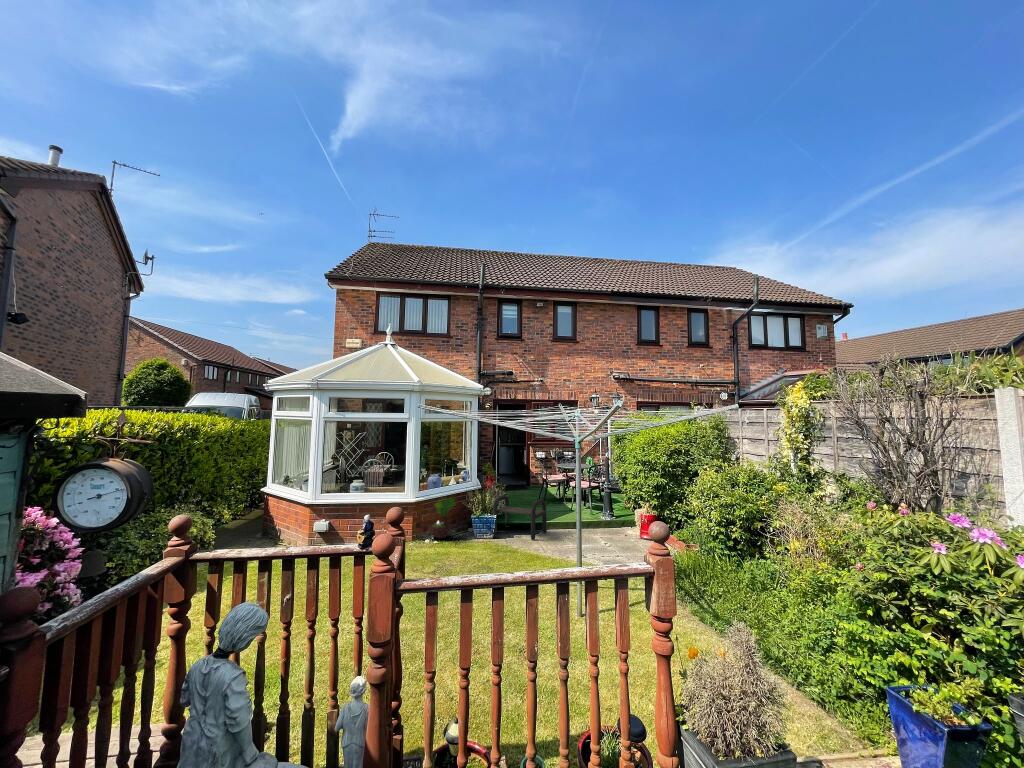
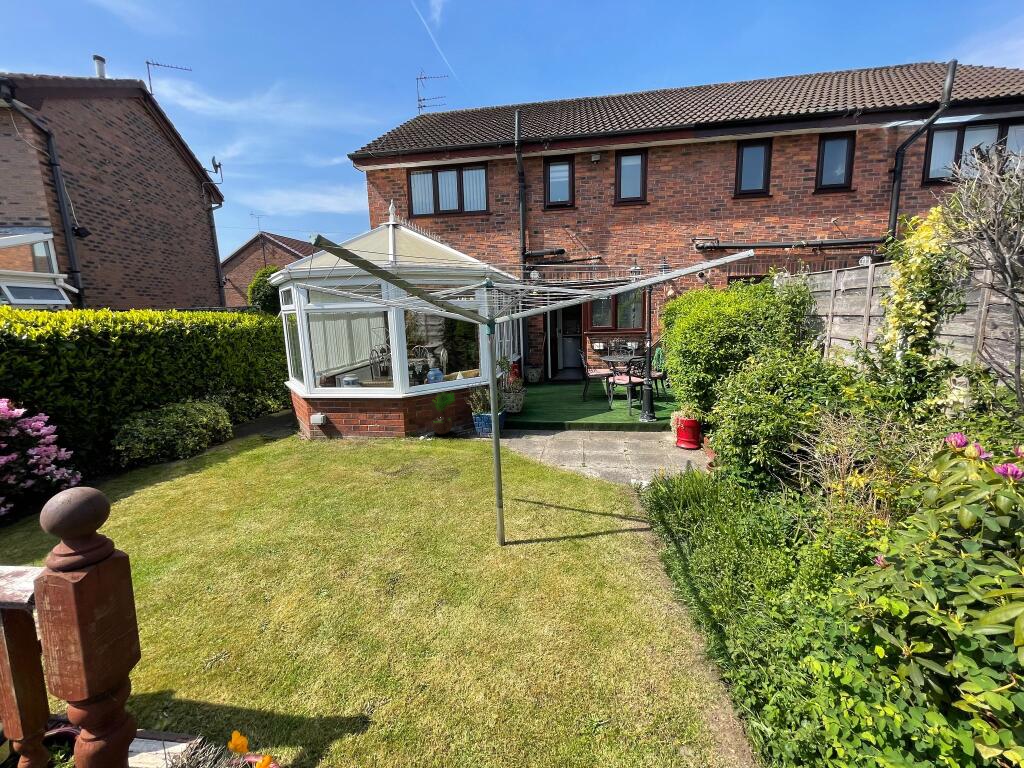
bench: present [493,495,547,539] -> none [499,391,559,441]

